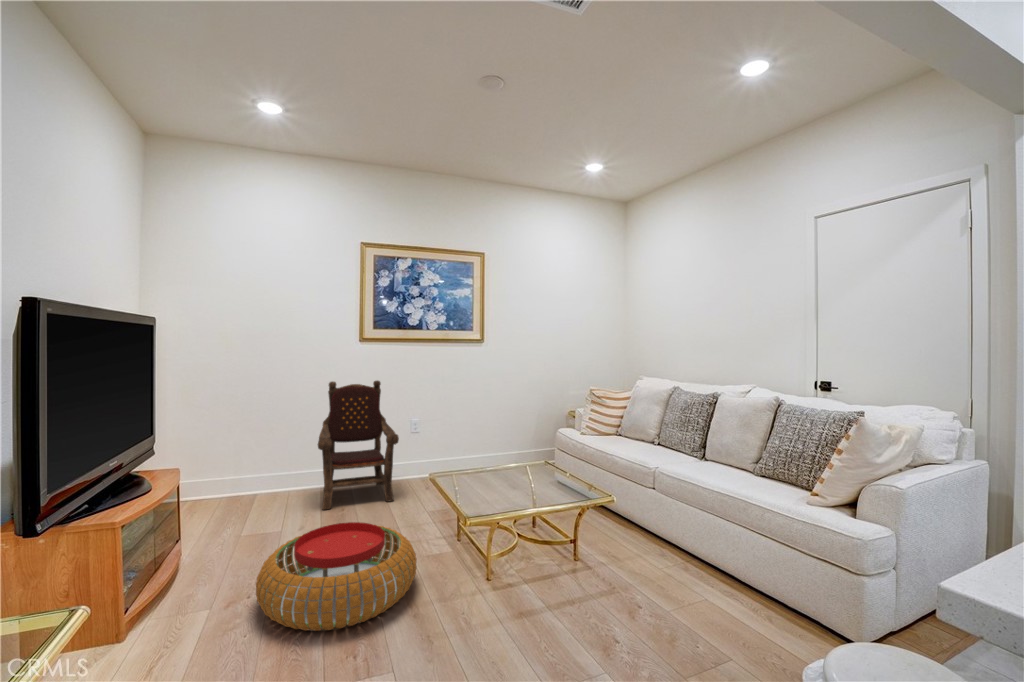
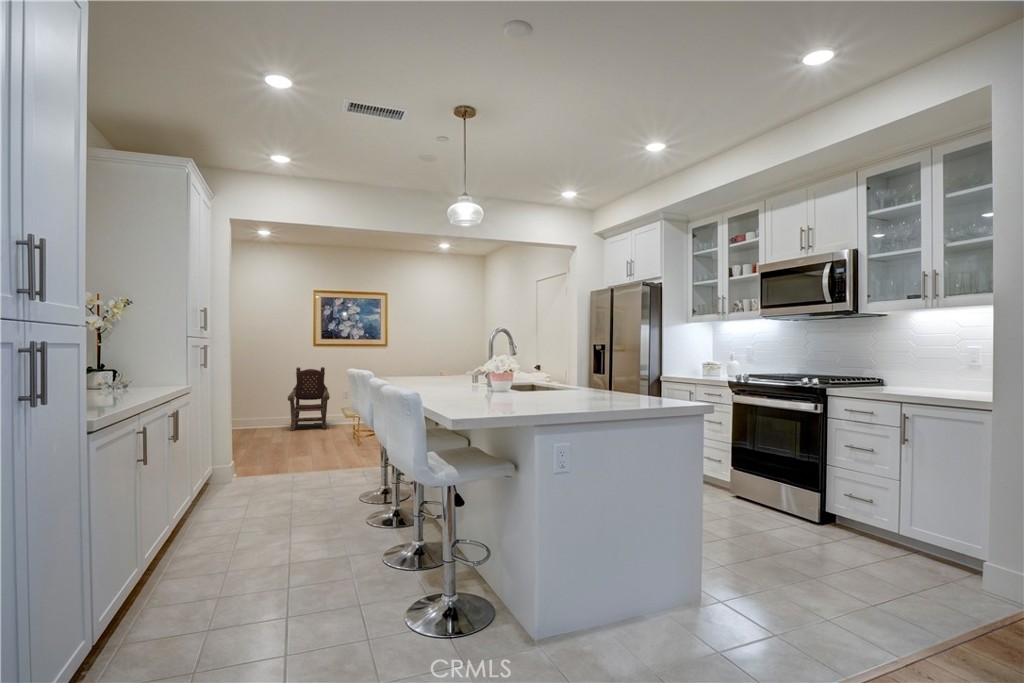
pouf: present [256,522,417,631] -> none [254,425,318,454]

